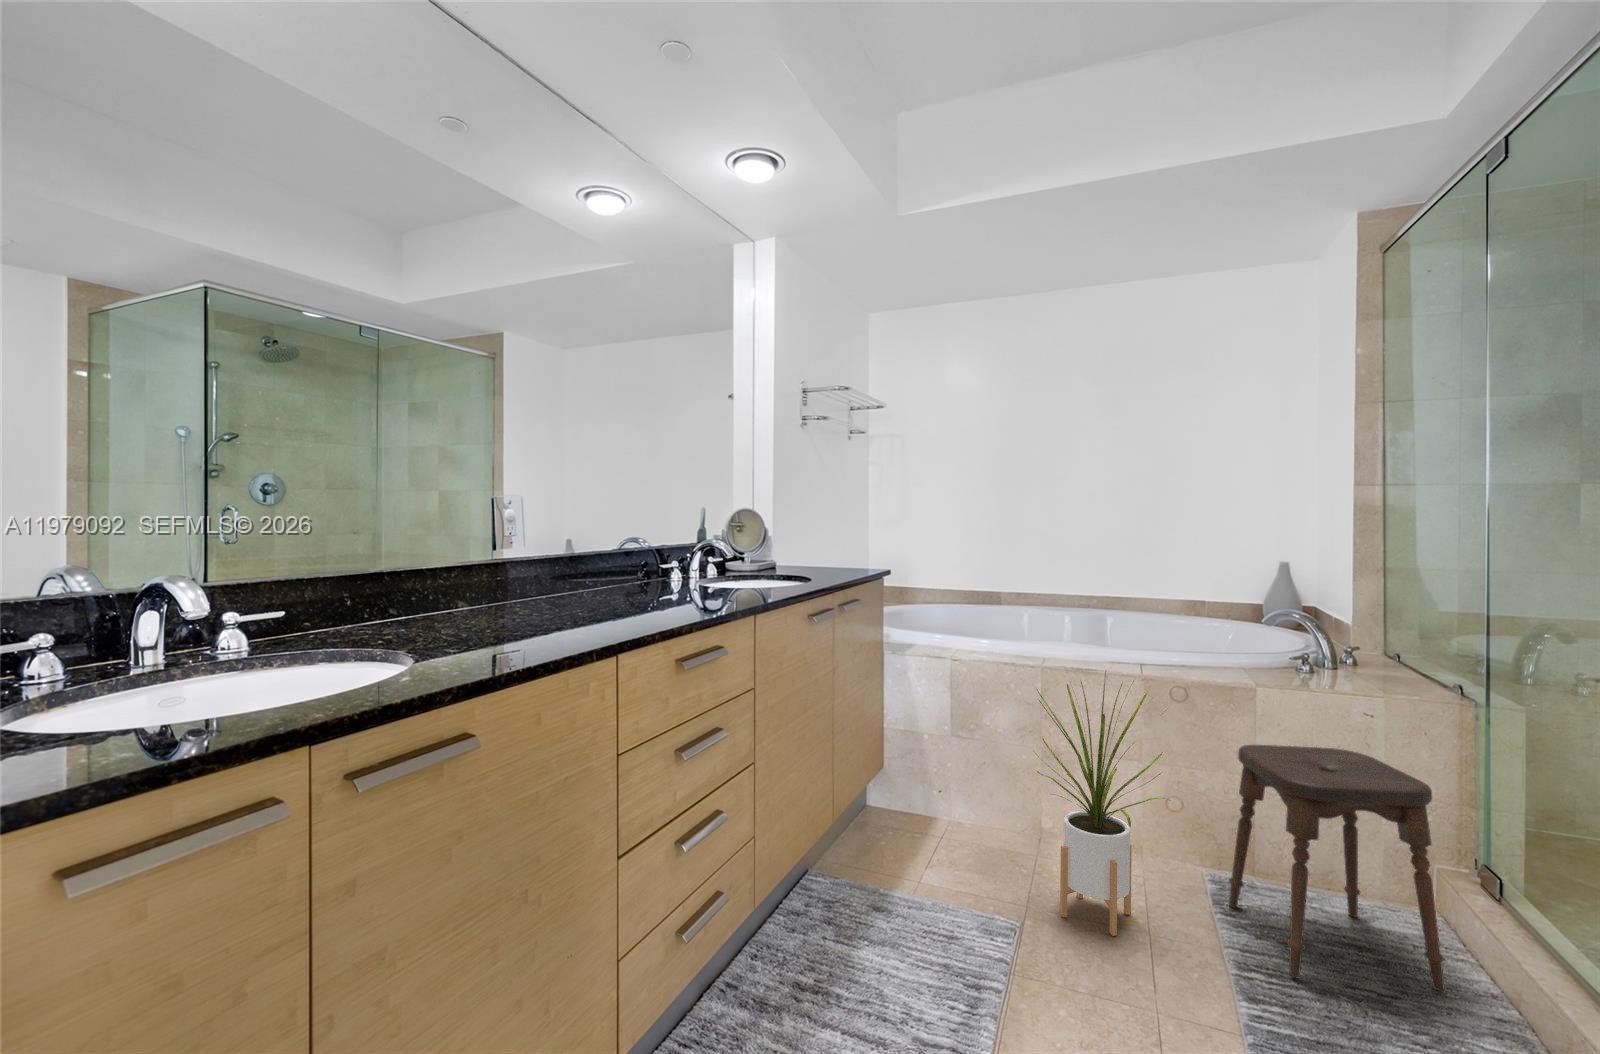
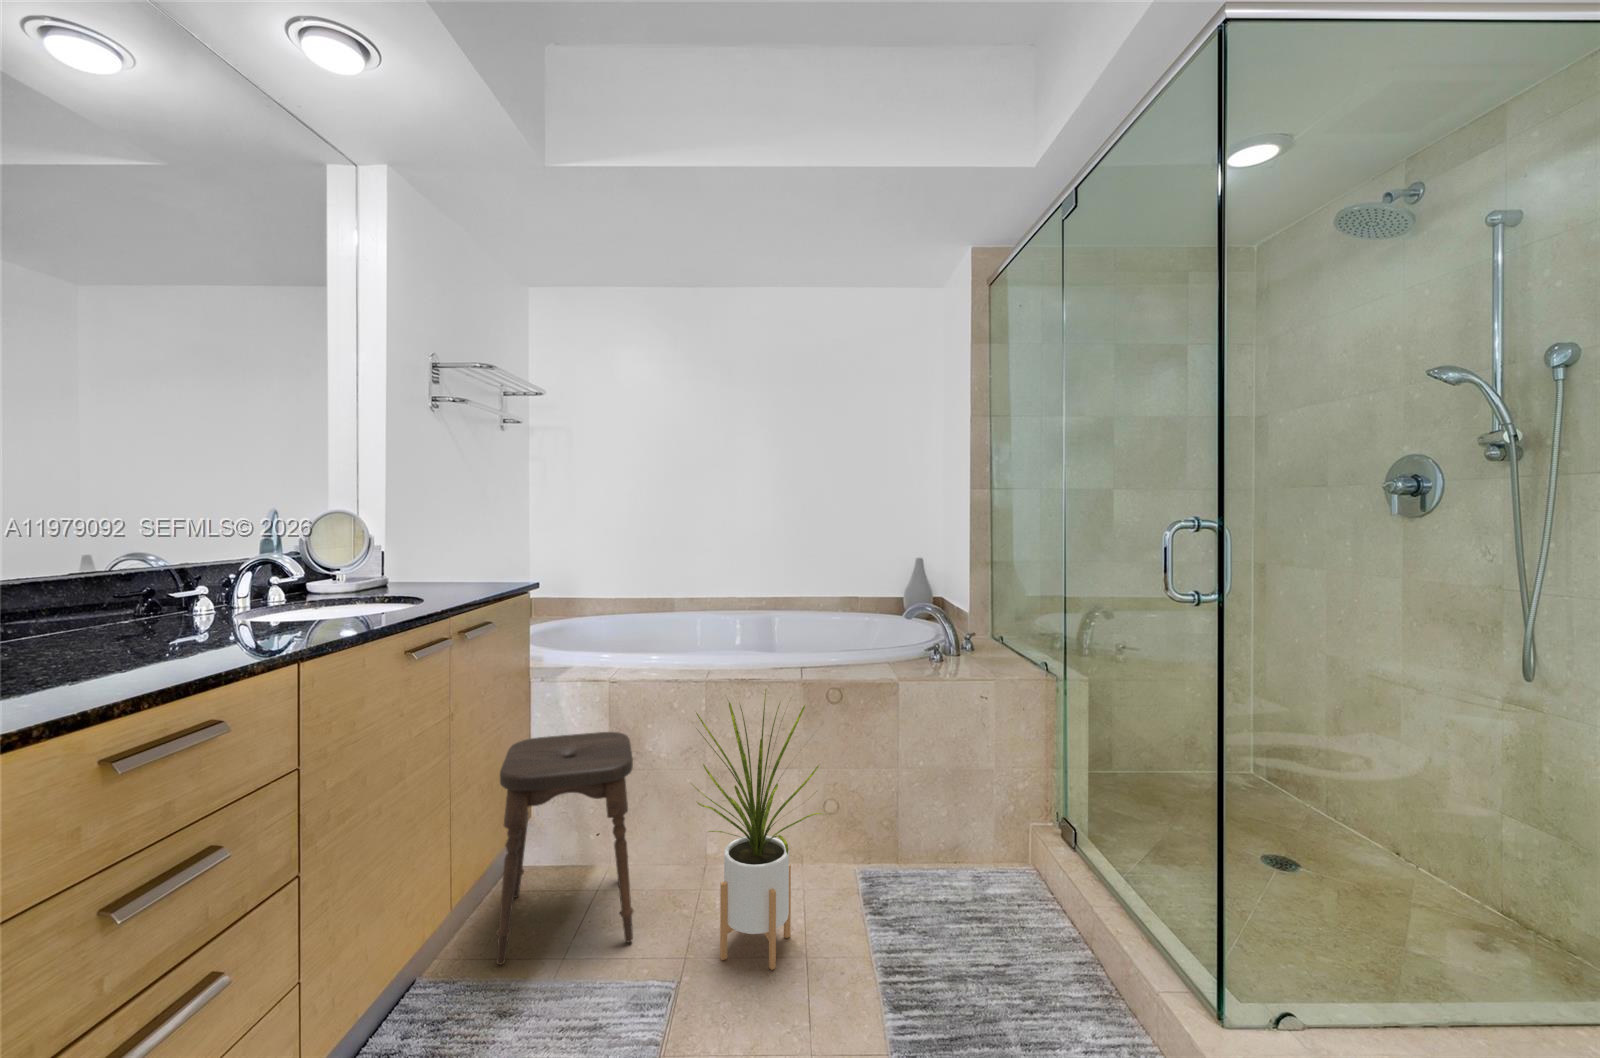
stool: present [1229,745,1444,991] -> present [496,732,633,965]

